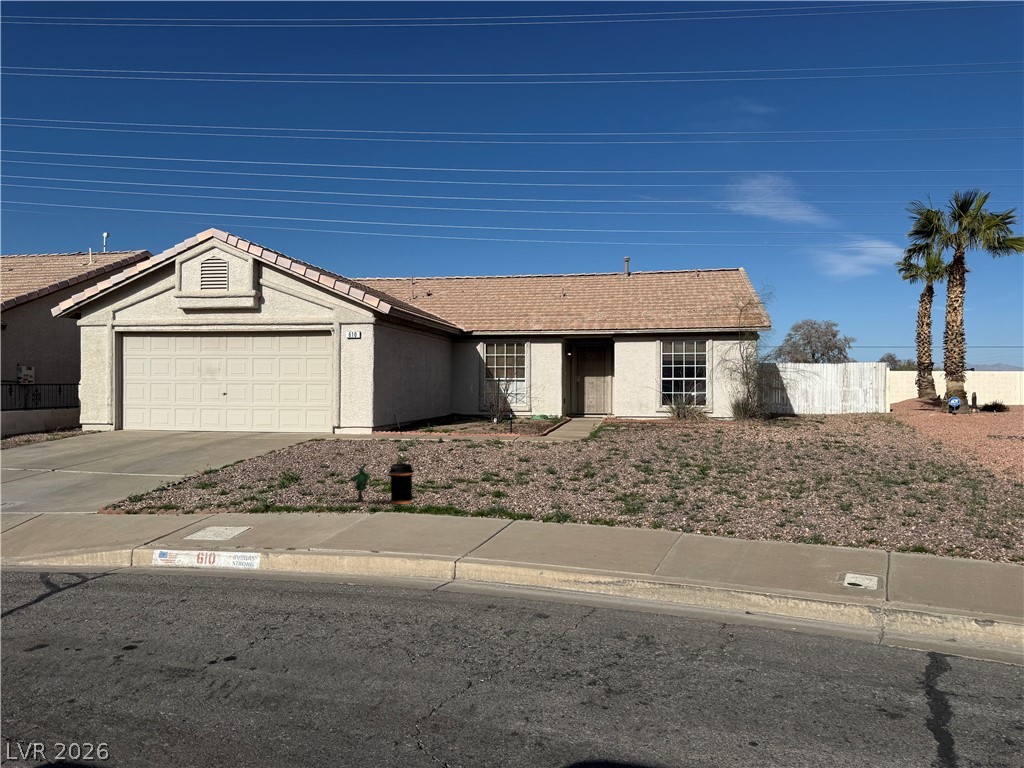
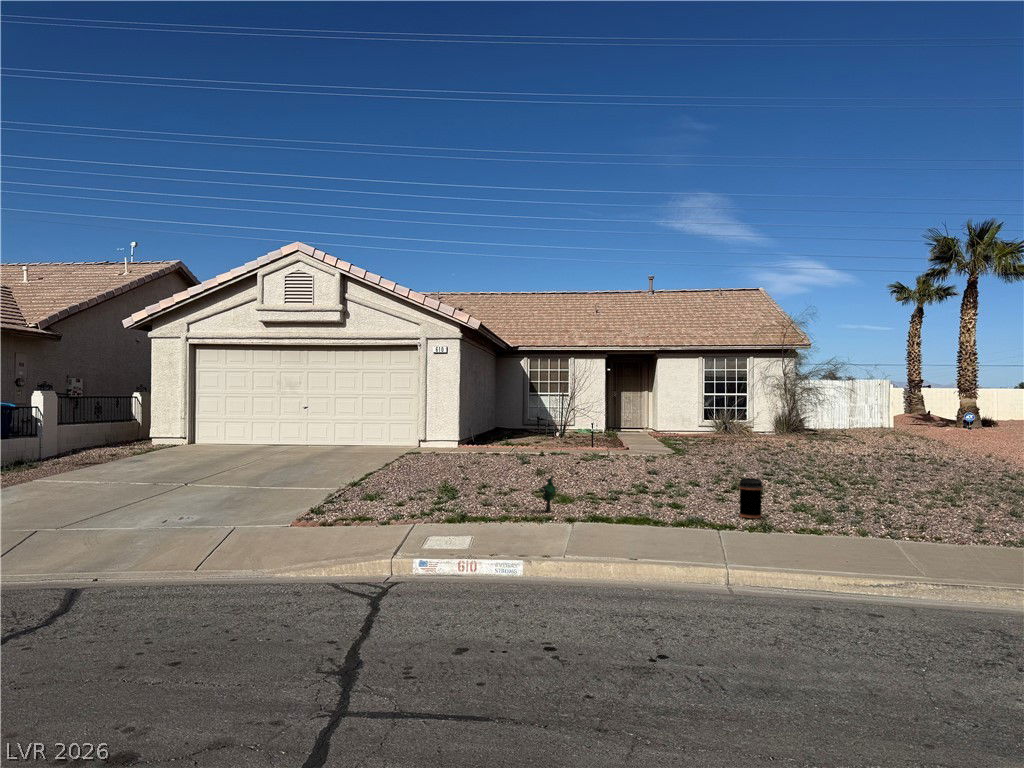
trash can: present [389,463,414,504] -> present [738,478,763,518]

